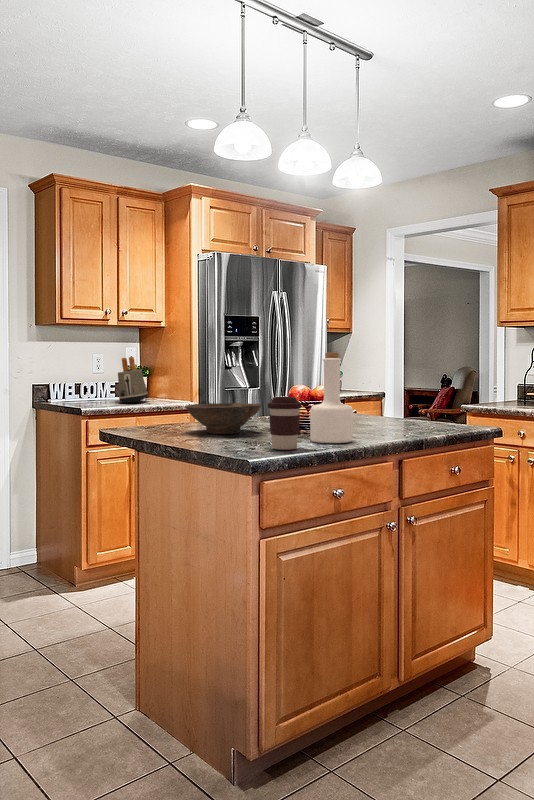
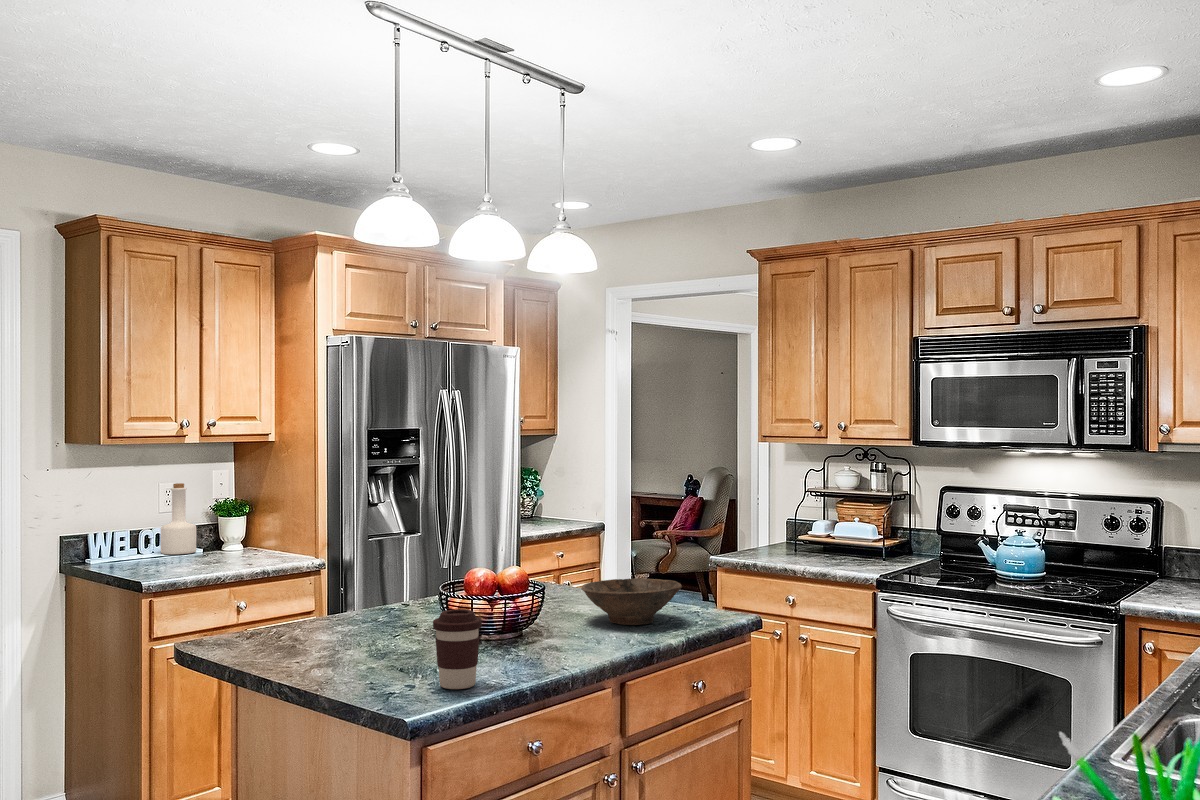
bottle: present [310,353,353,443] -> present [161,483,196,554]
toaster: present [118,357,148,403] -> none [200,490,247,564]
bowl: present [185,403,262,434] -> present [581,578,682,625]

